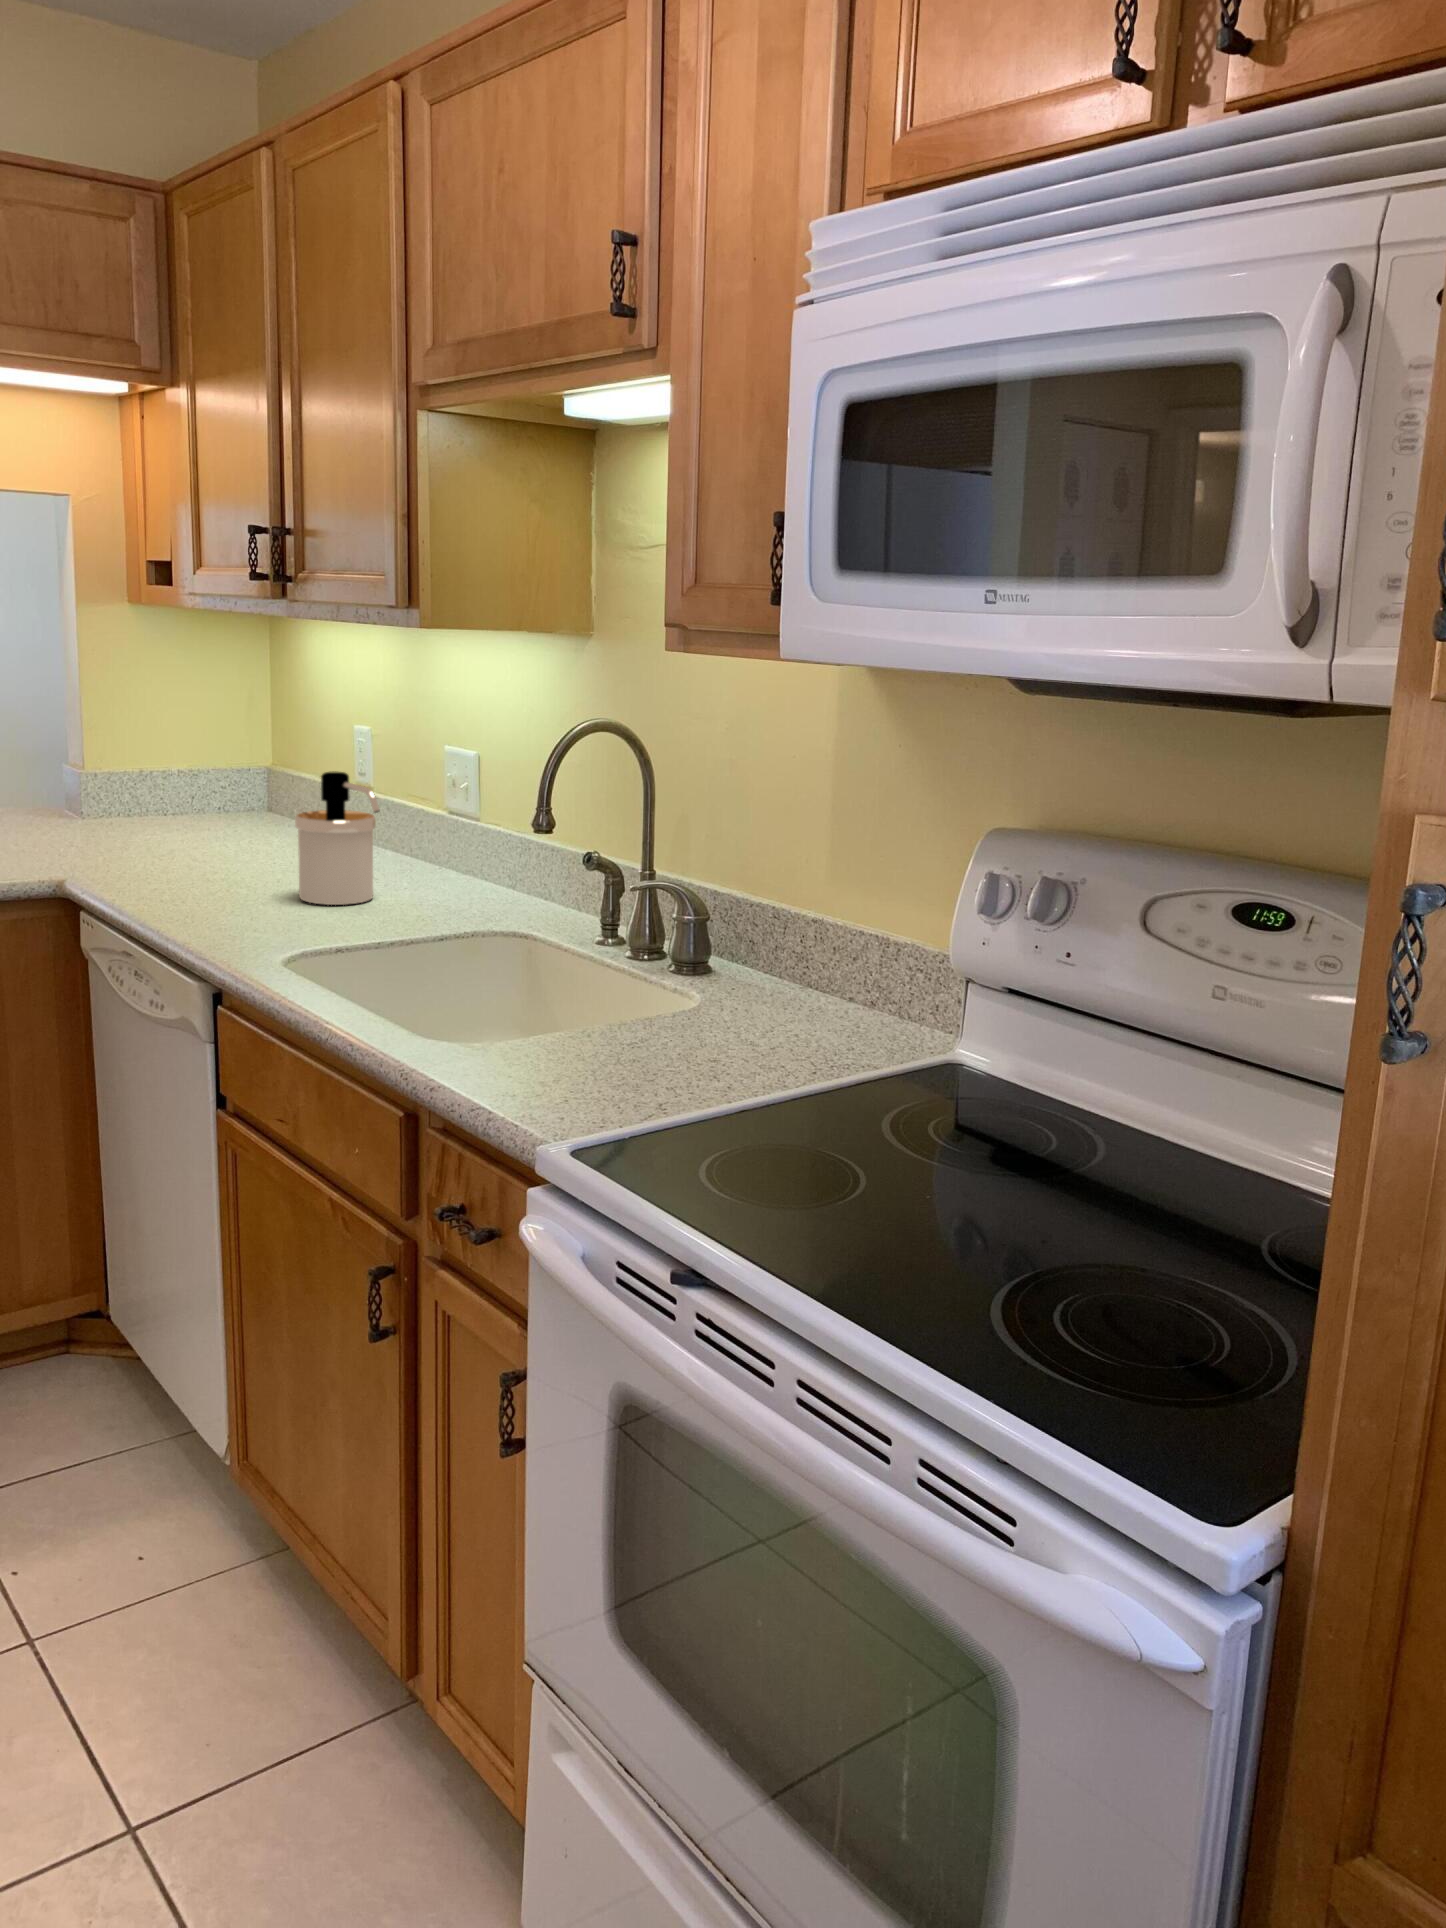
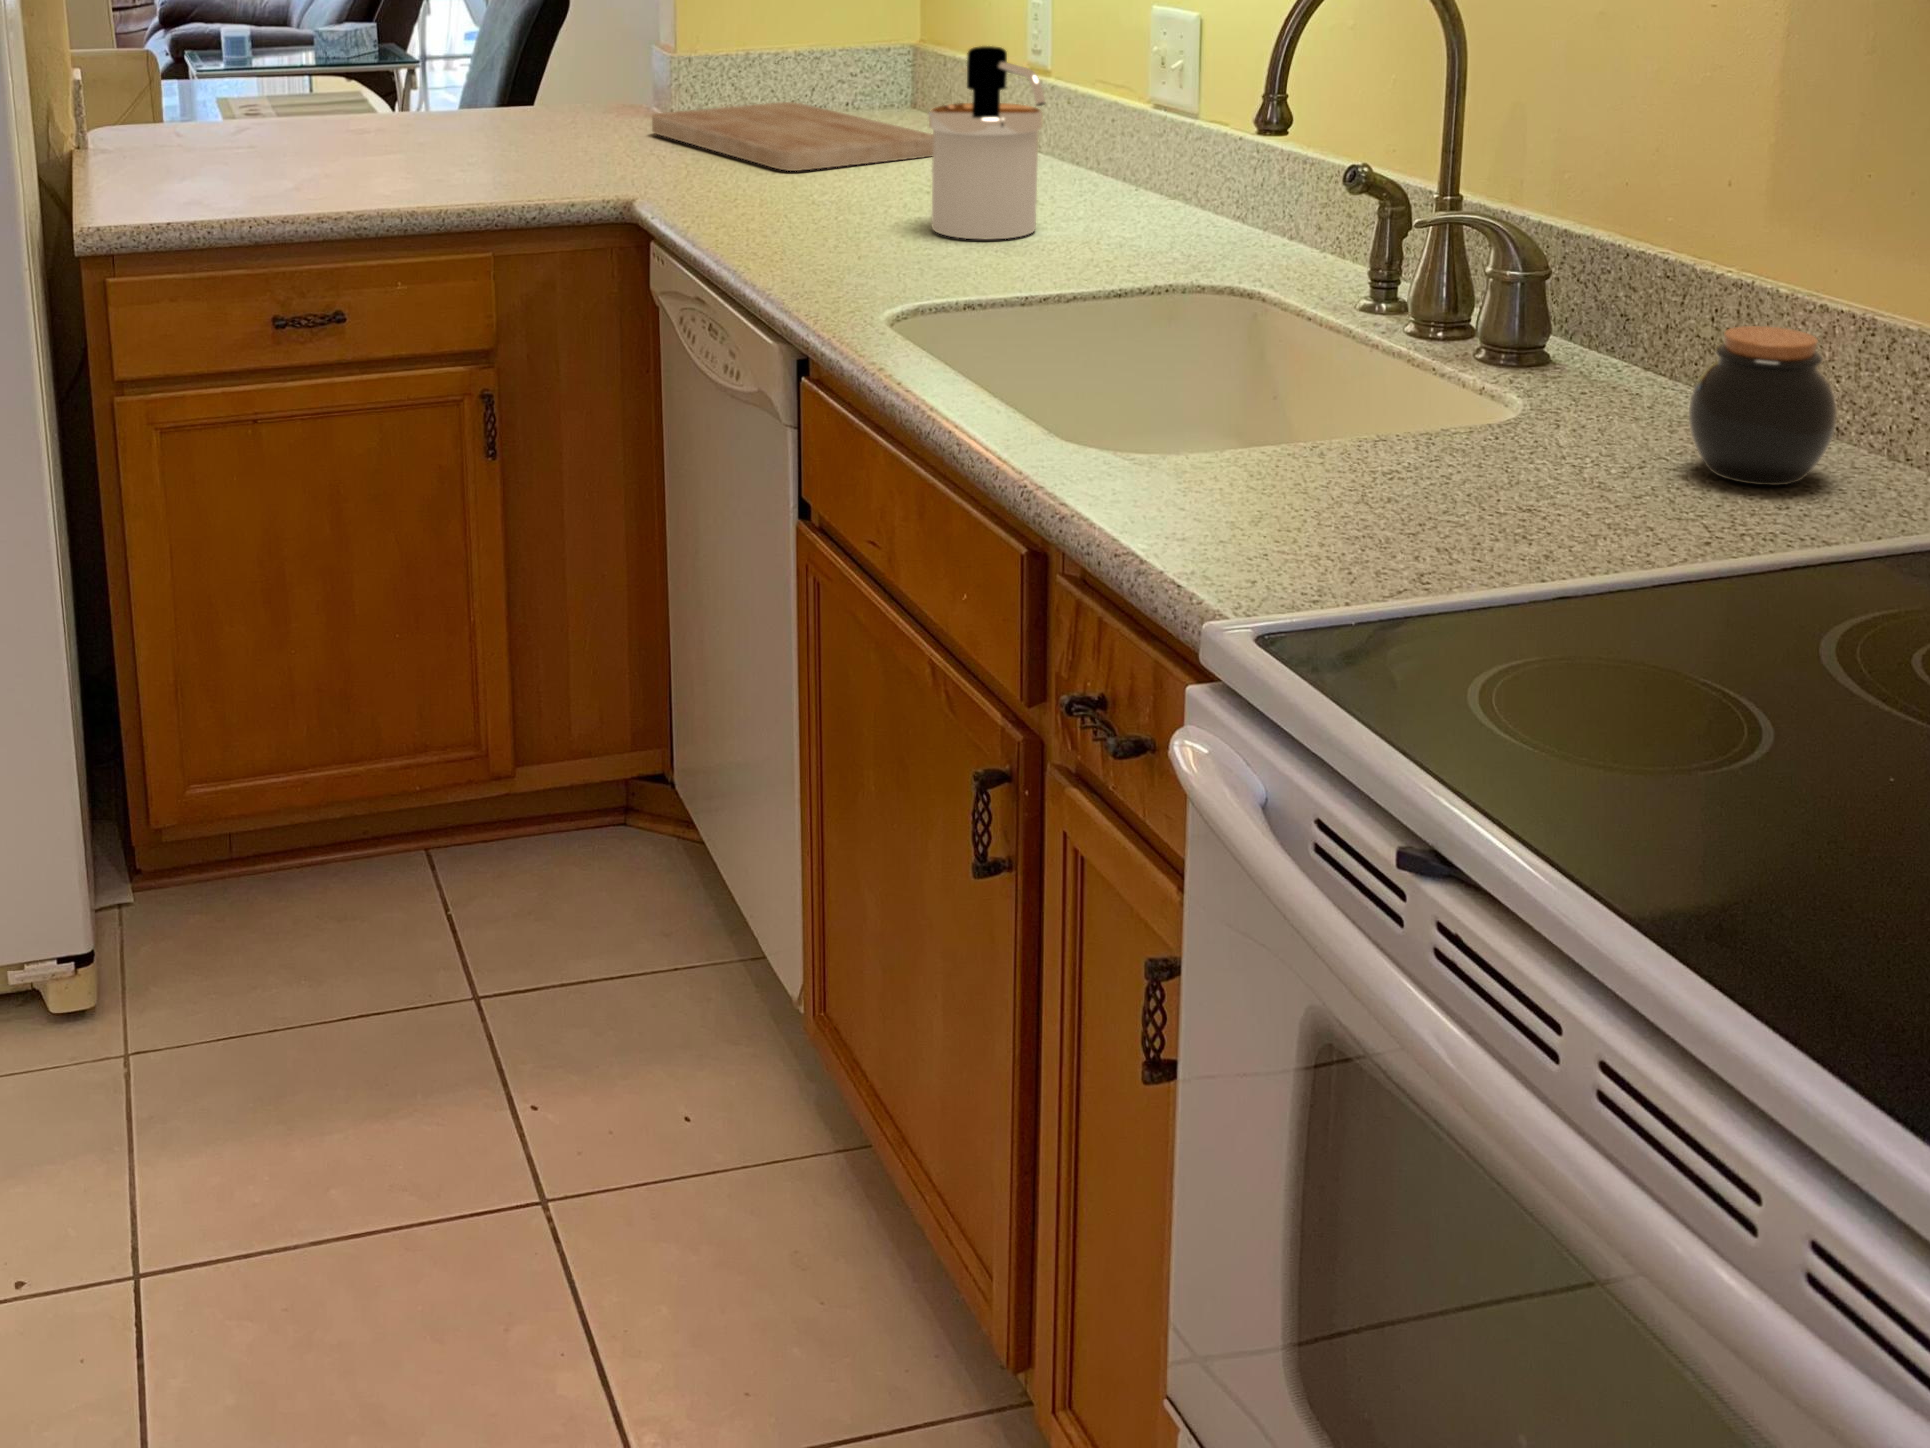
cutting board: none [67,808,292,858] -> present [652,102,933,171]
jar: none [799,945,878,1039] -> present [1689,326,1837,485]

